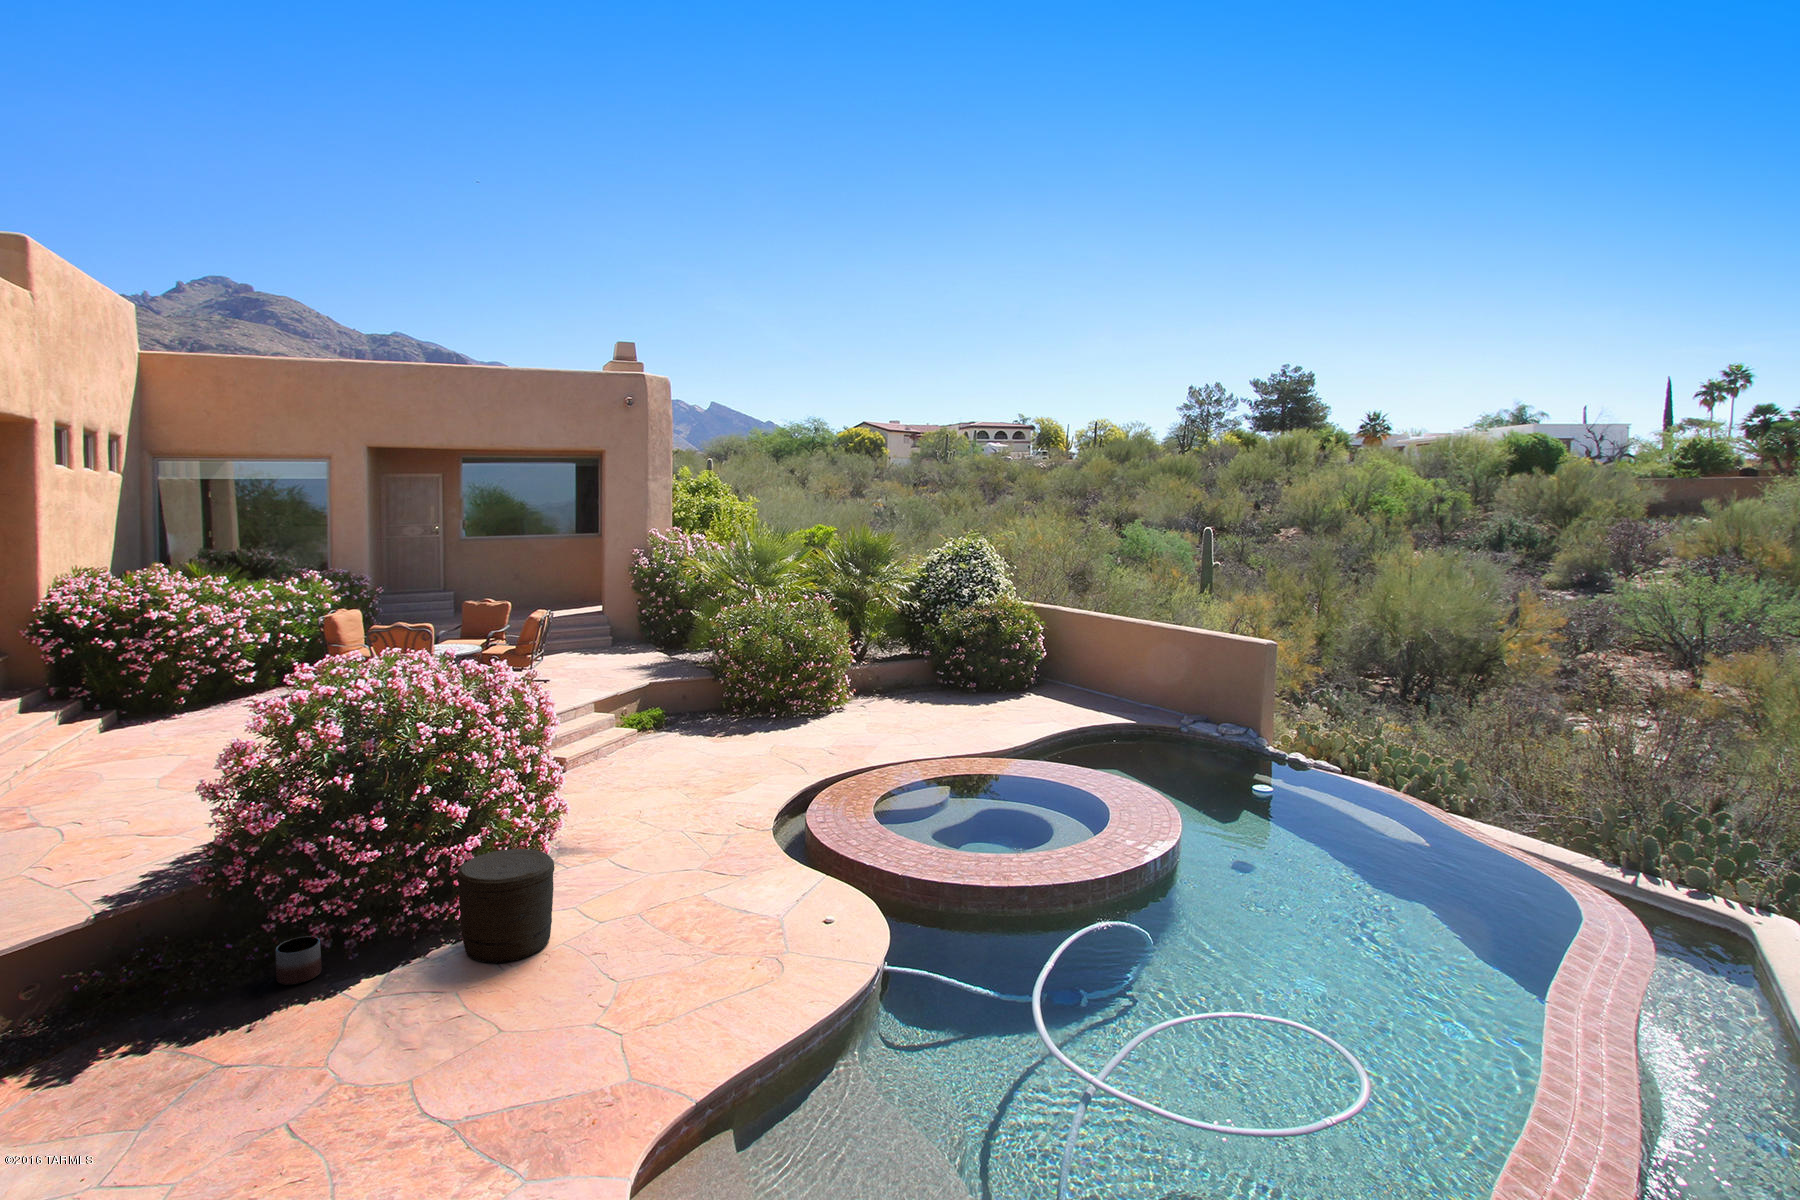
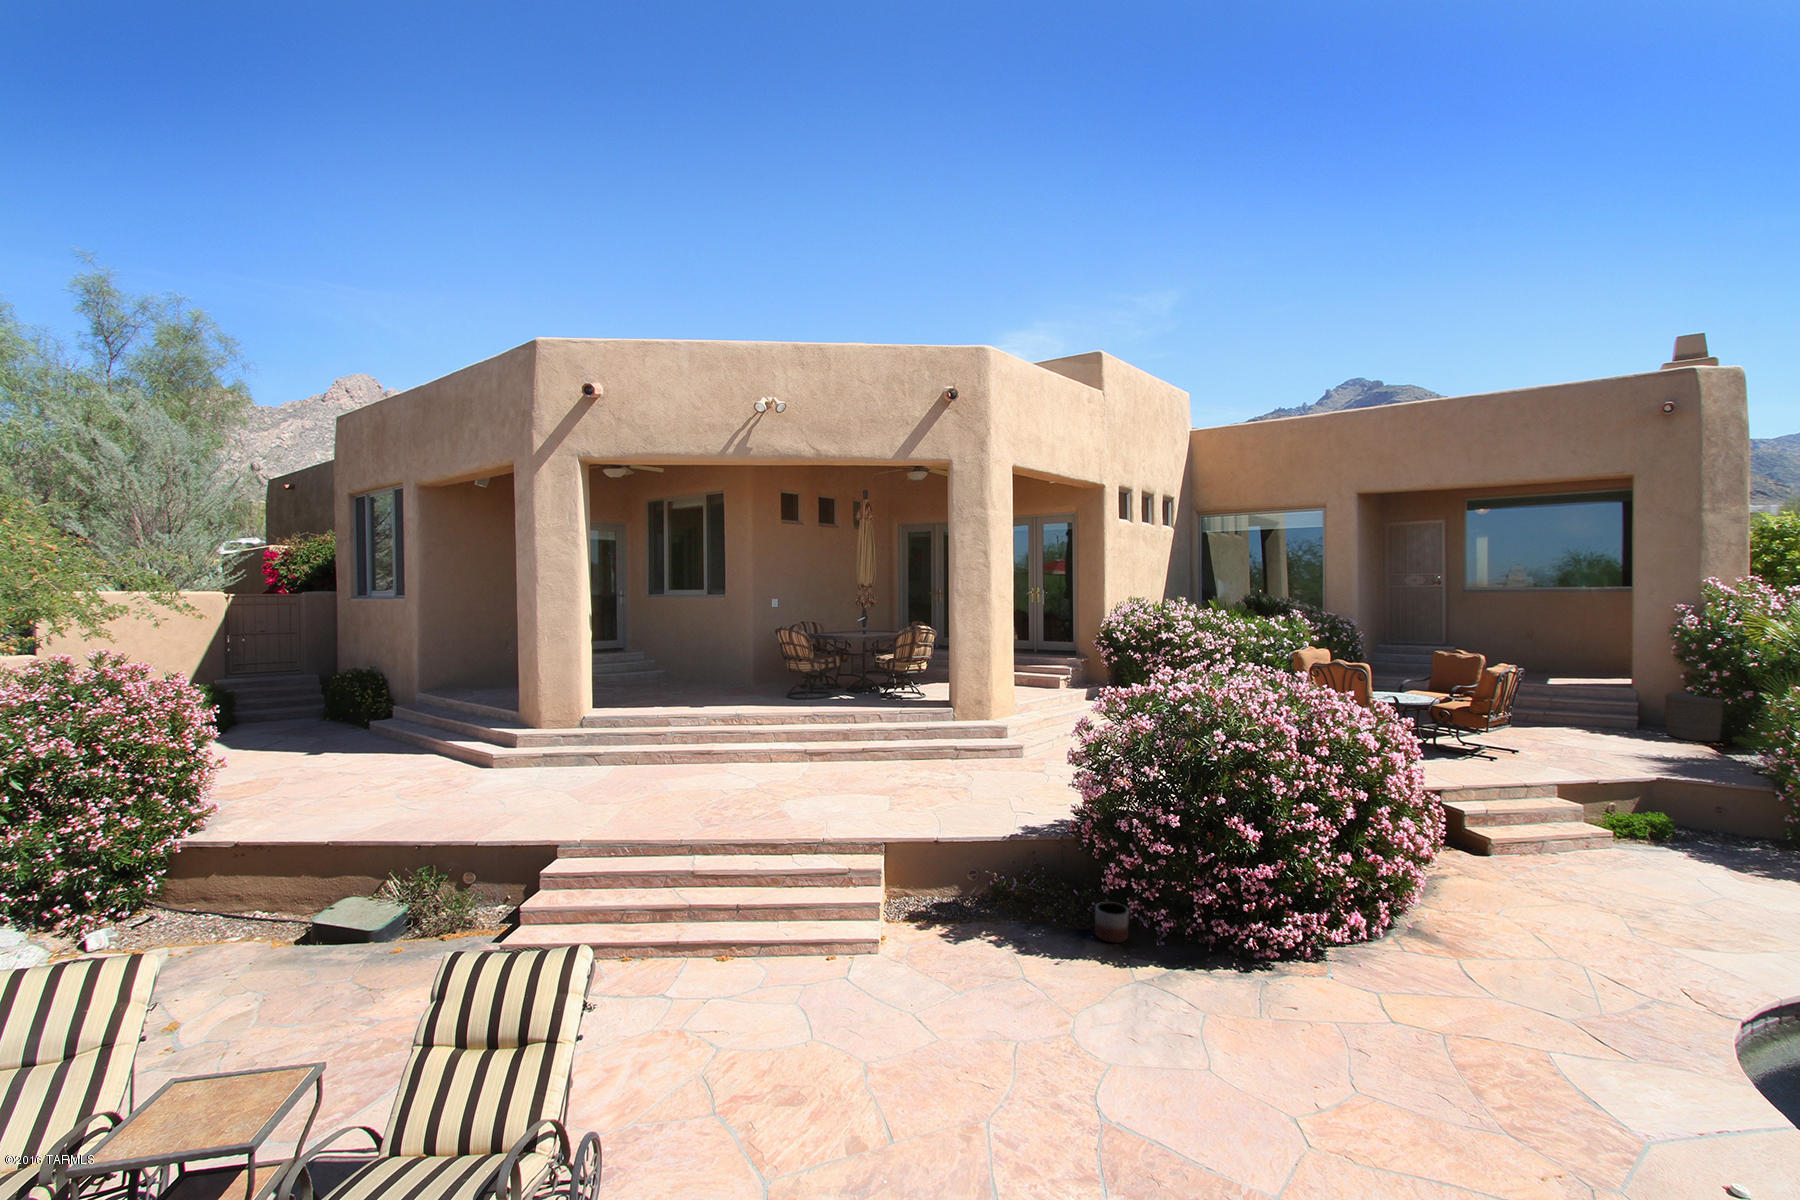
woven basket: present [456,849,554,964] -> present [1665,692,1724,742]

